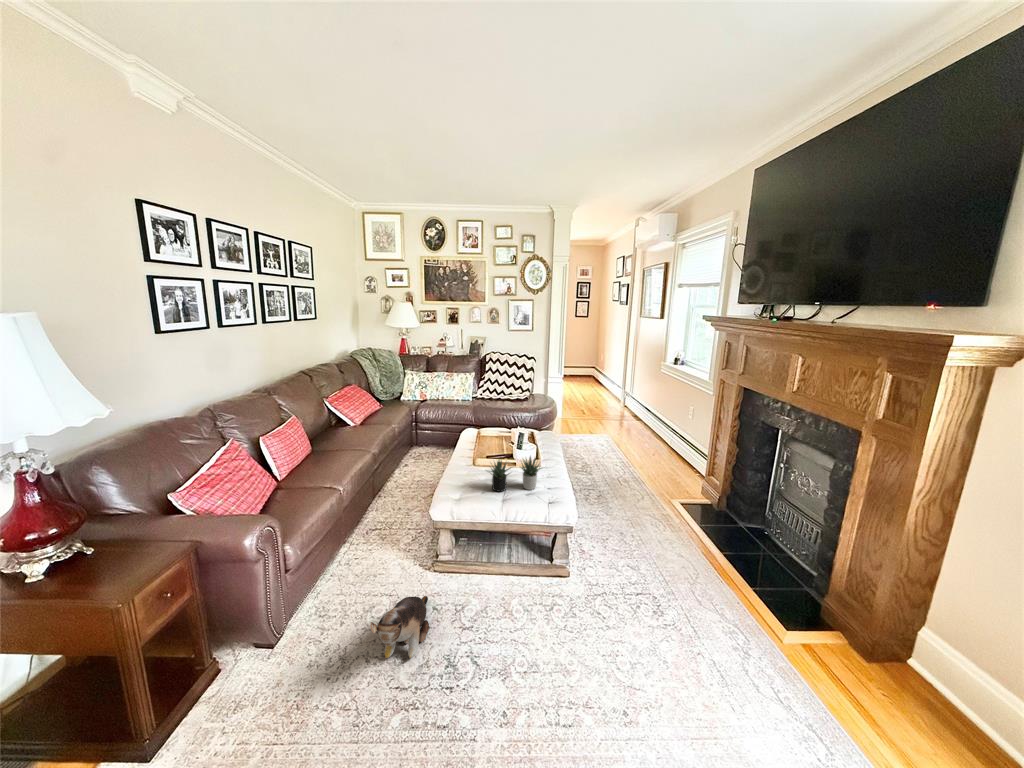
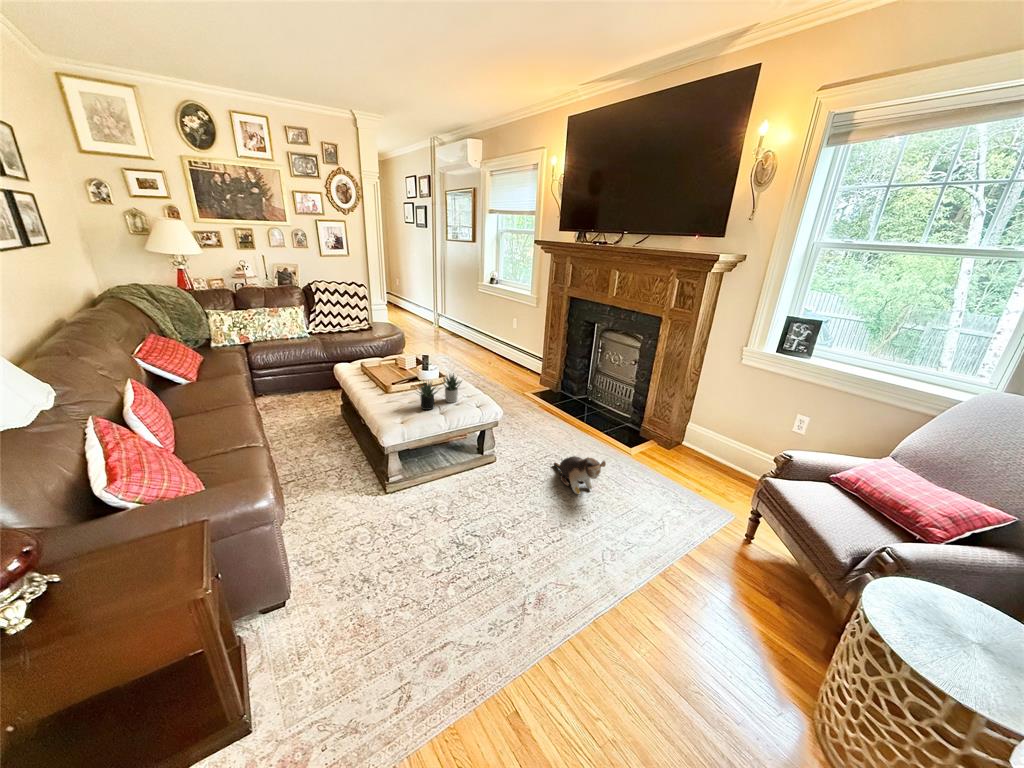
plush toy: present [370,596,429,658] -> present [554,456,606,494]

